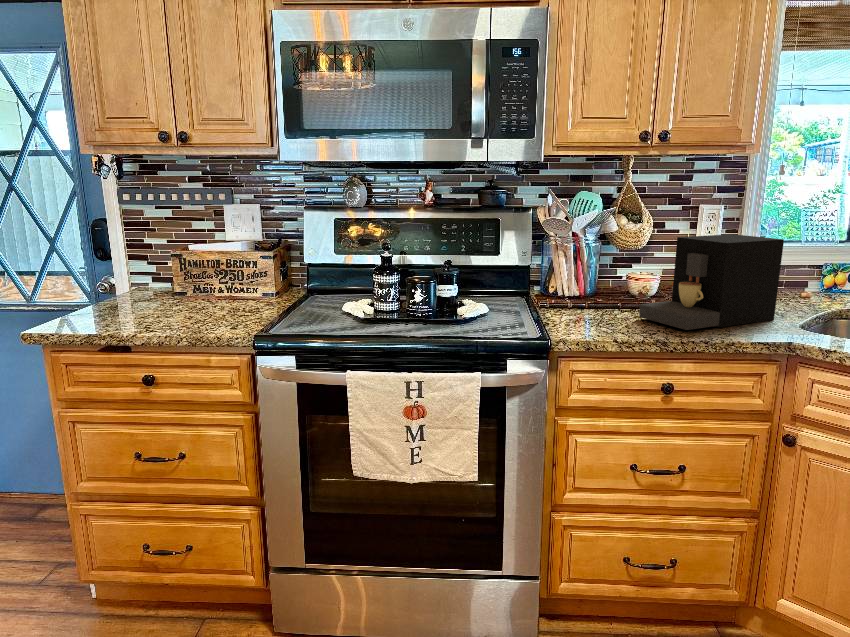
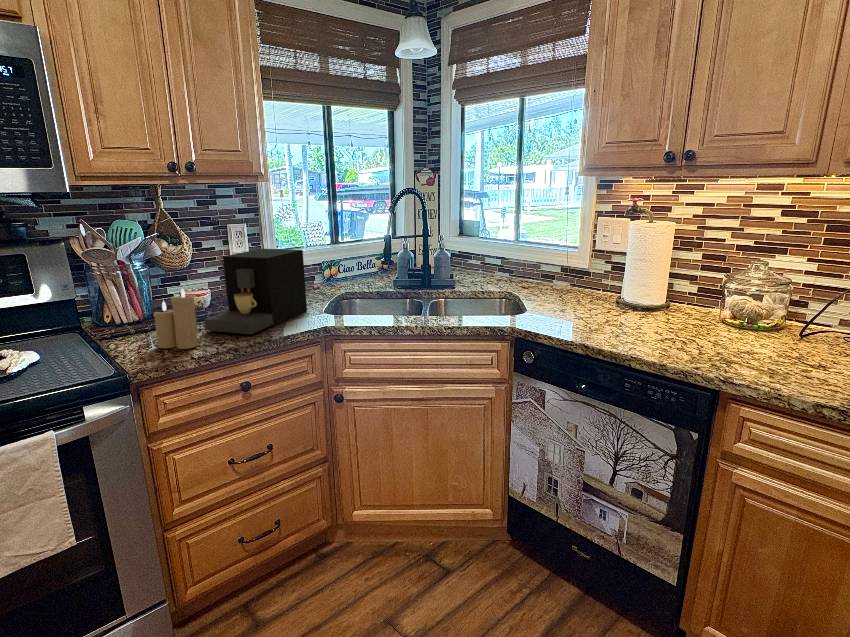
candle: none [587,265,631,330] -> present [153,289,198,349]

